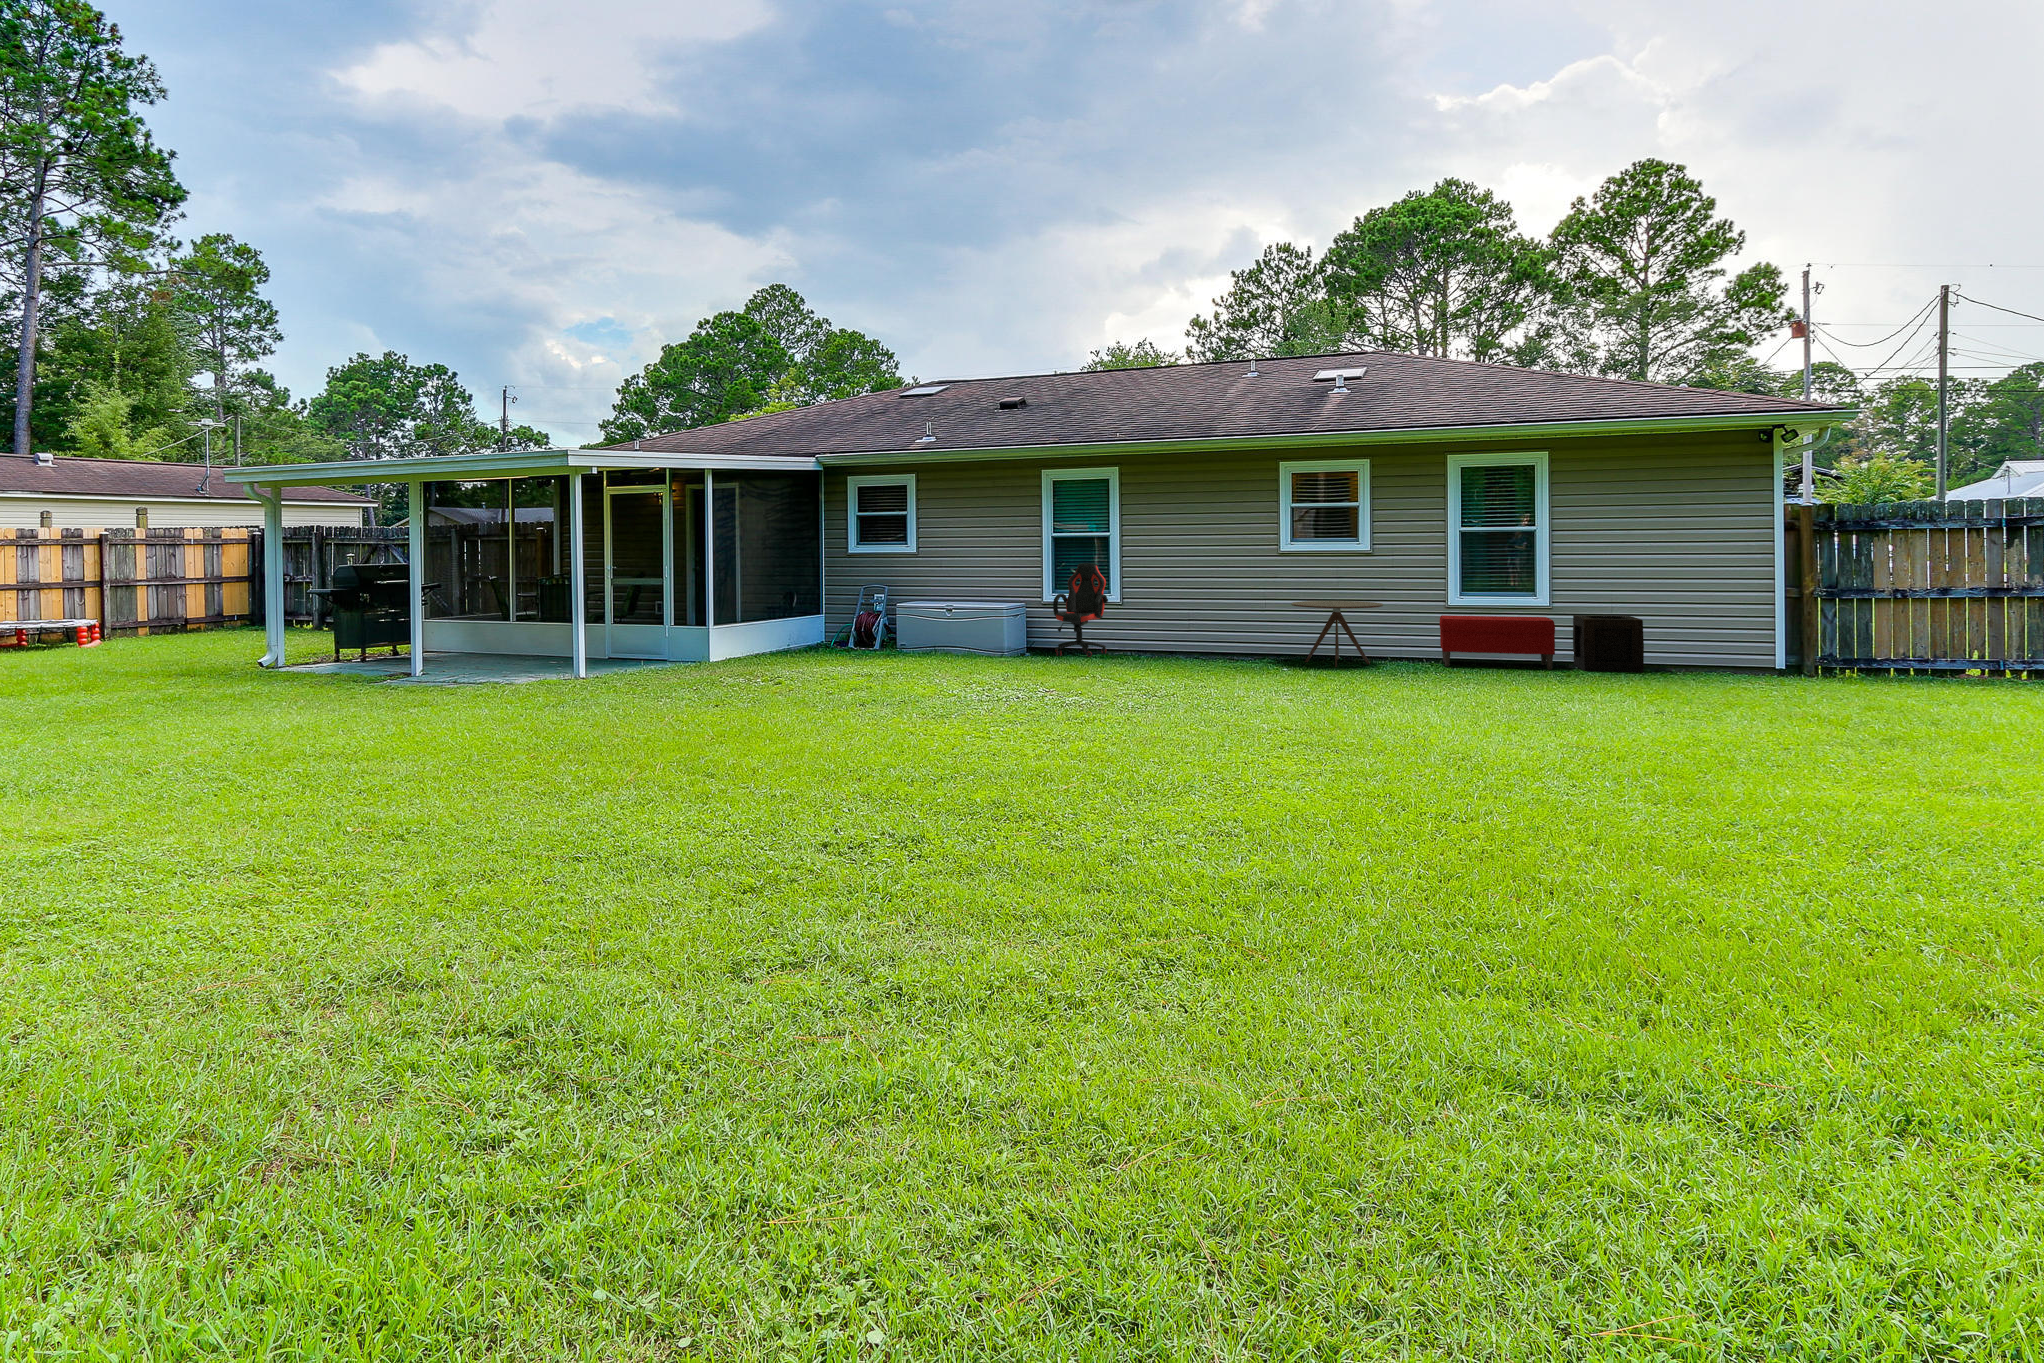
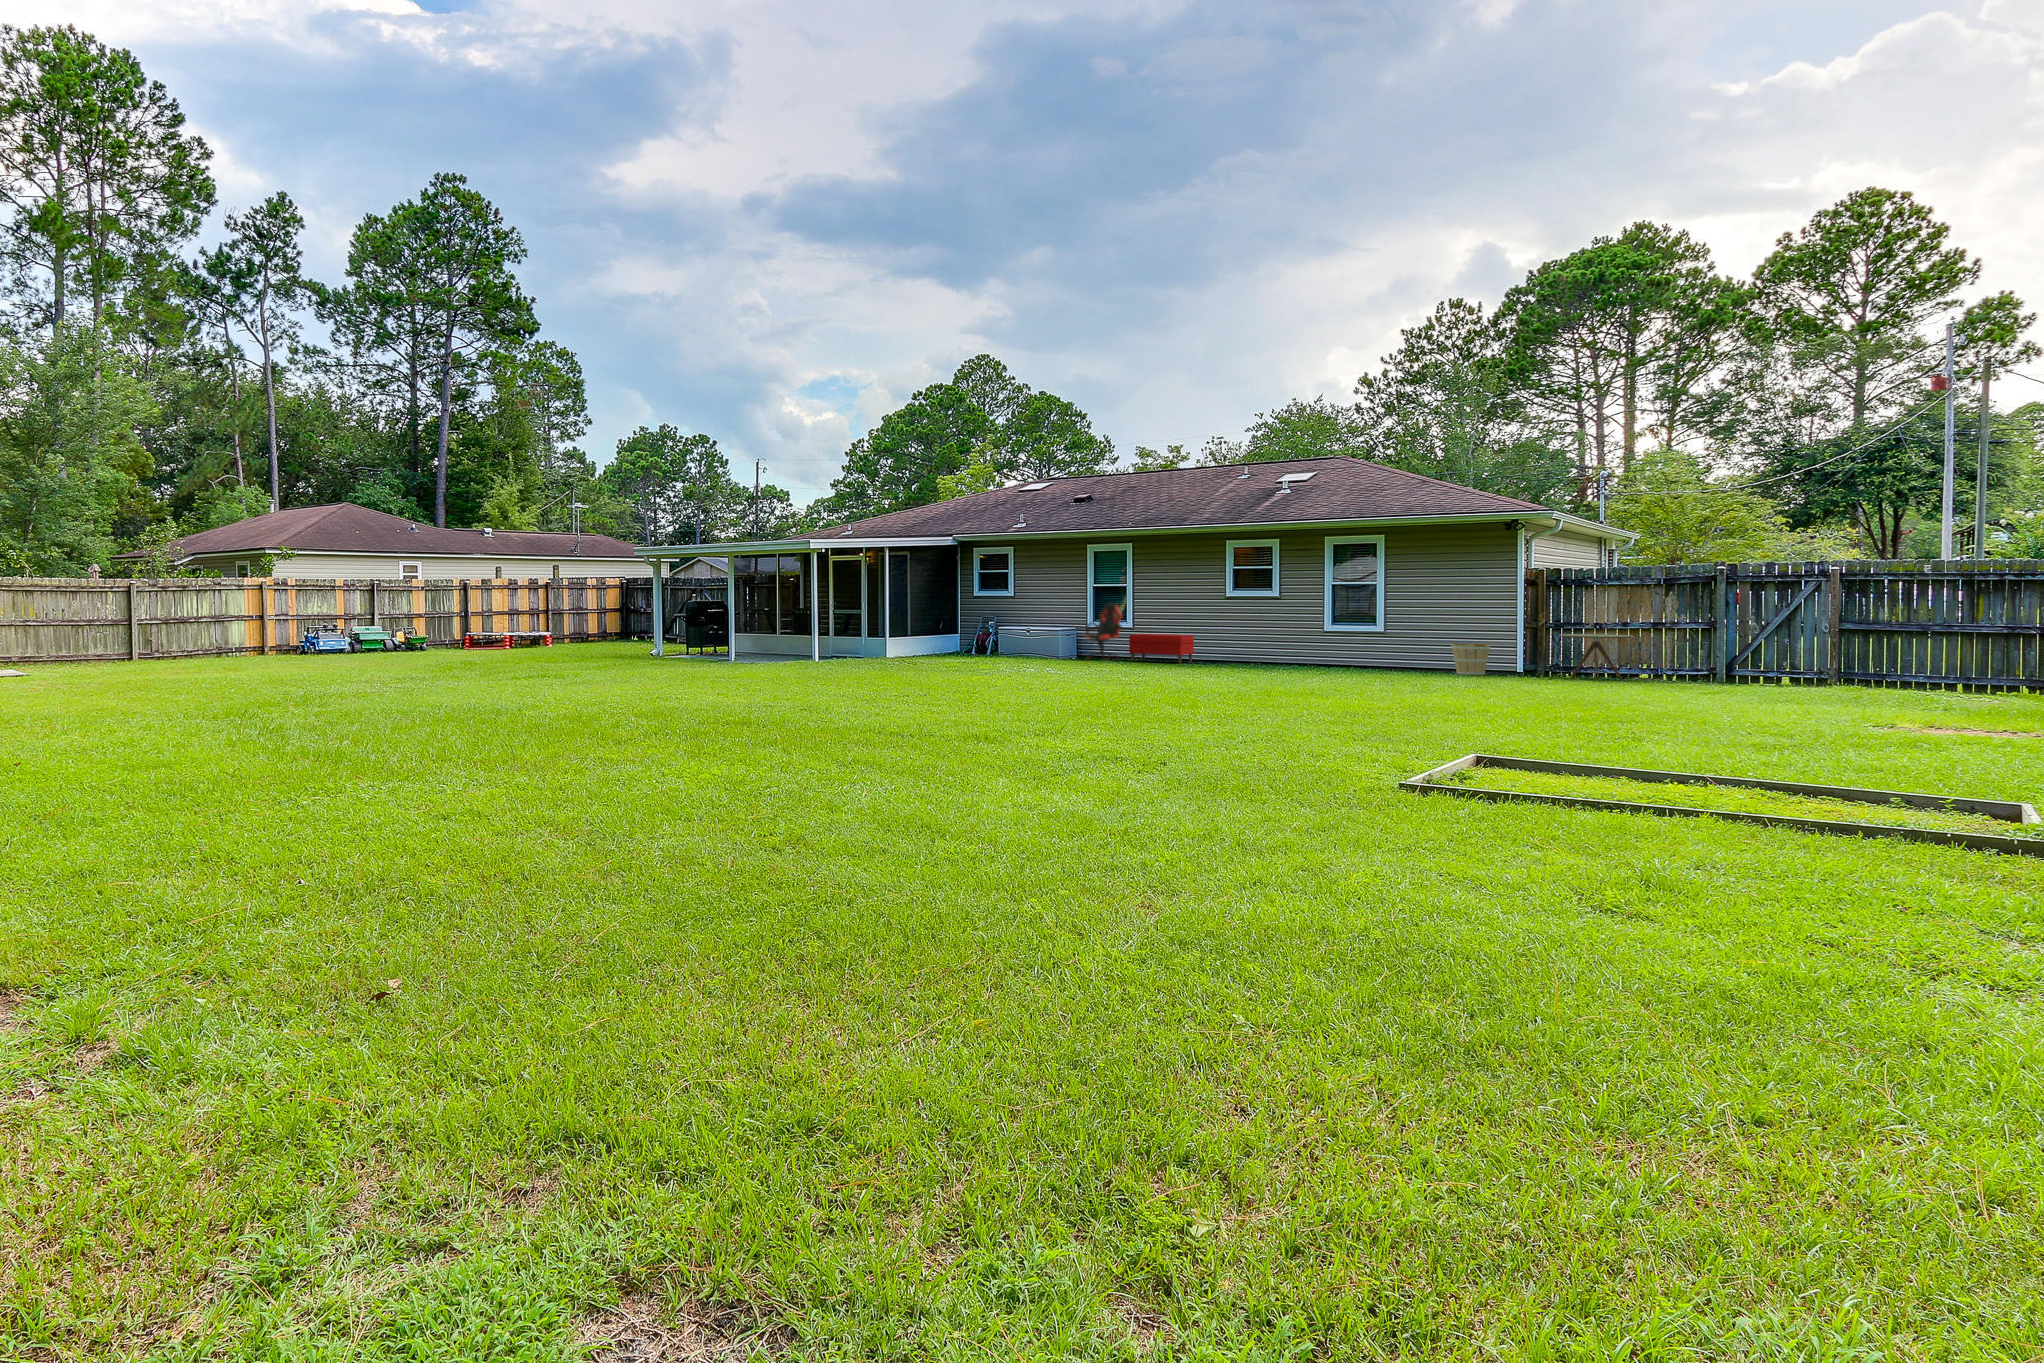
round table: present [1291,601,1383,667] -> present [1560,634,1634,681]
bench: present [1440,615,1555,670] -> present [1129,634,1194,664]
wooden crate: present [1573,615,1644,673] -> none [1389,639,1432,674]
wooden bucket: none [1678,621,1746,675] -> present [1451,643,1490,675]

